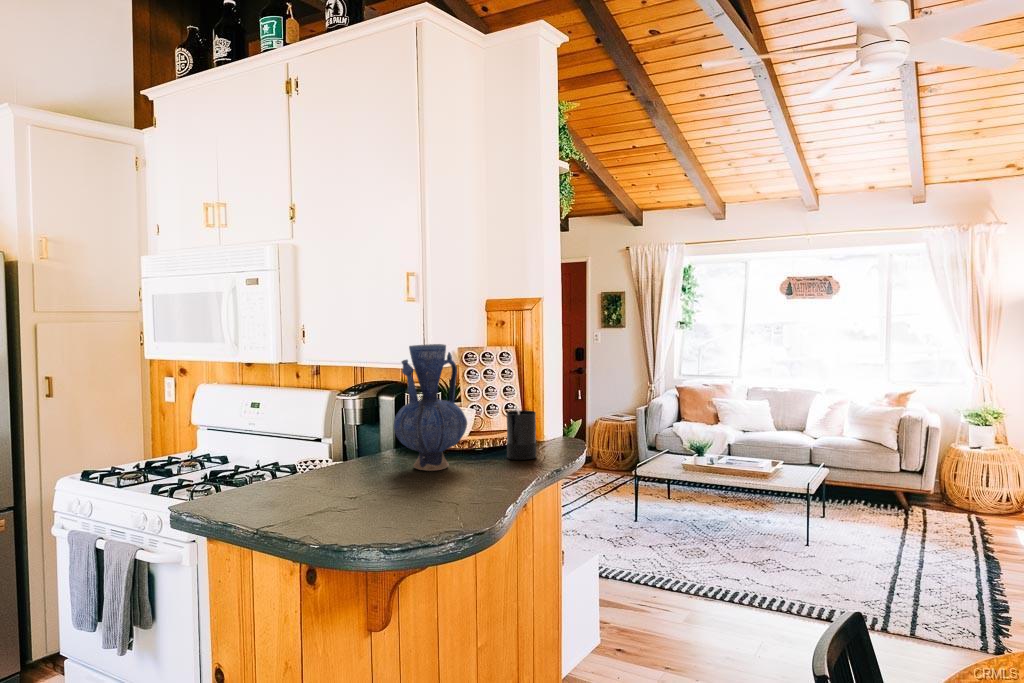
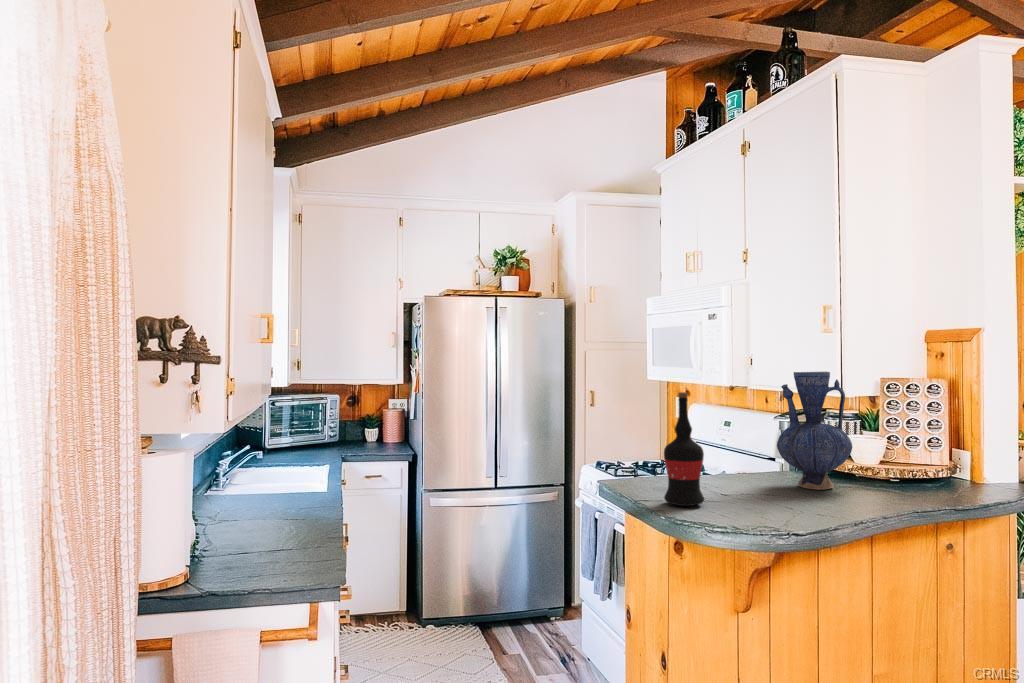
wine bottle: none [321,377,374,522] -> present [664,392,704,506]
candle: present [507,406,536,460] -> none [906,439,942,496]

